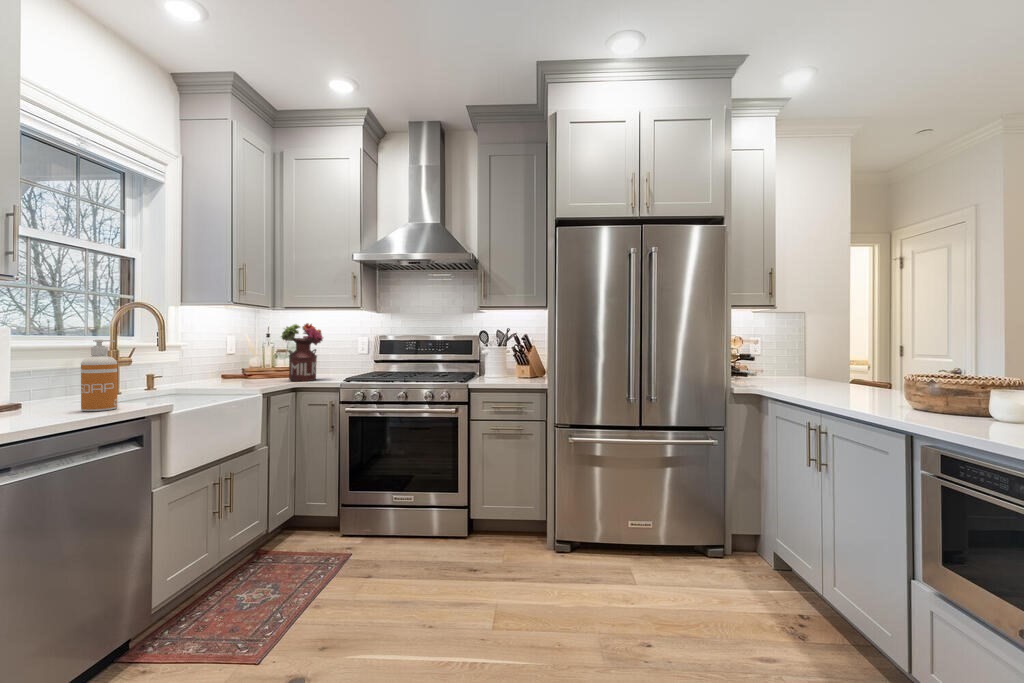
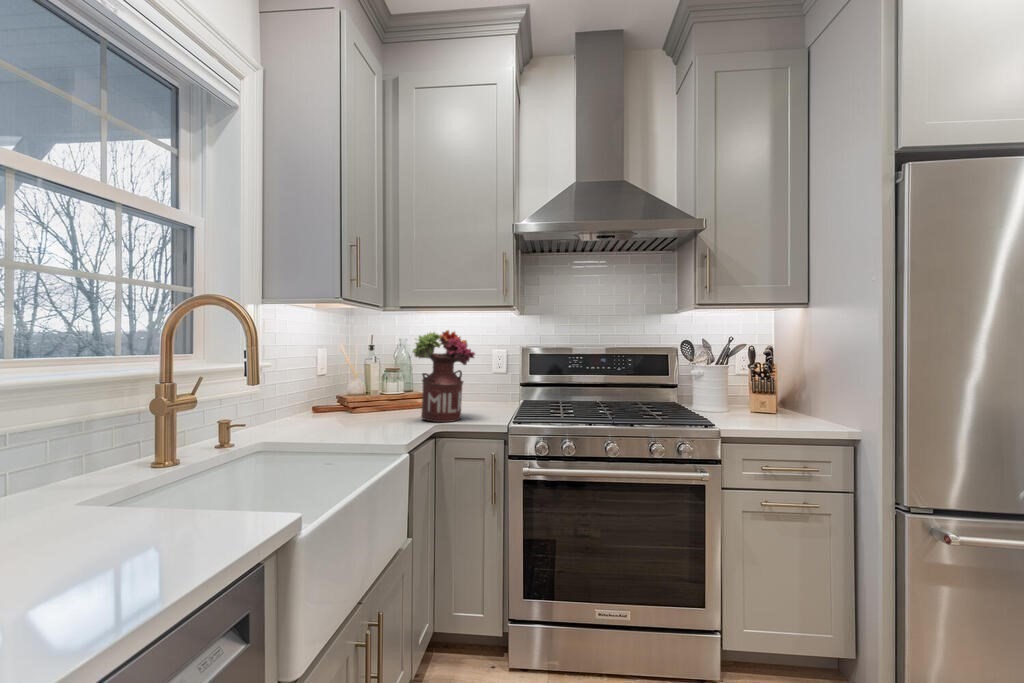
soap dispenser: present [81,340,117,411] -> none [105,377,188,560]

